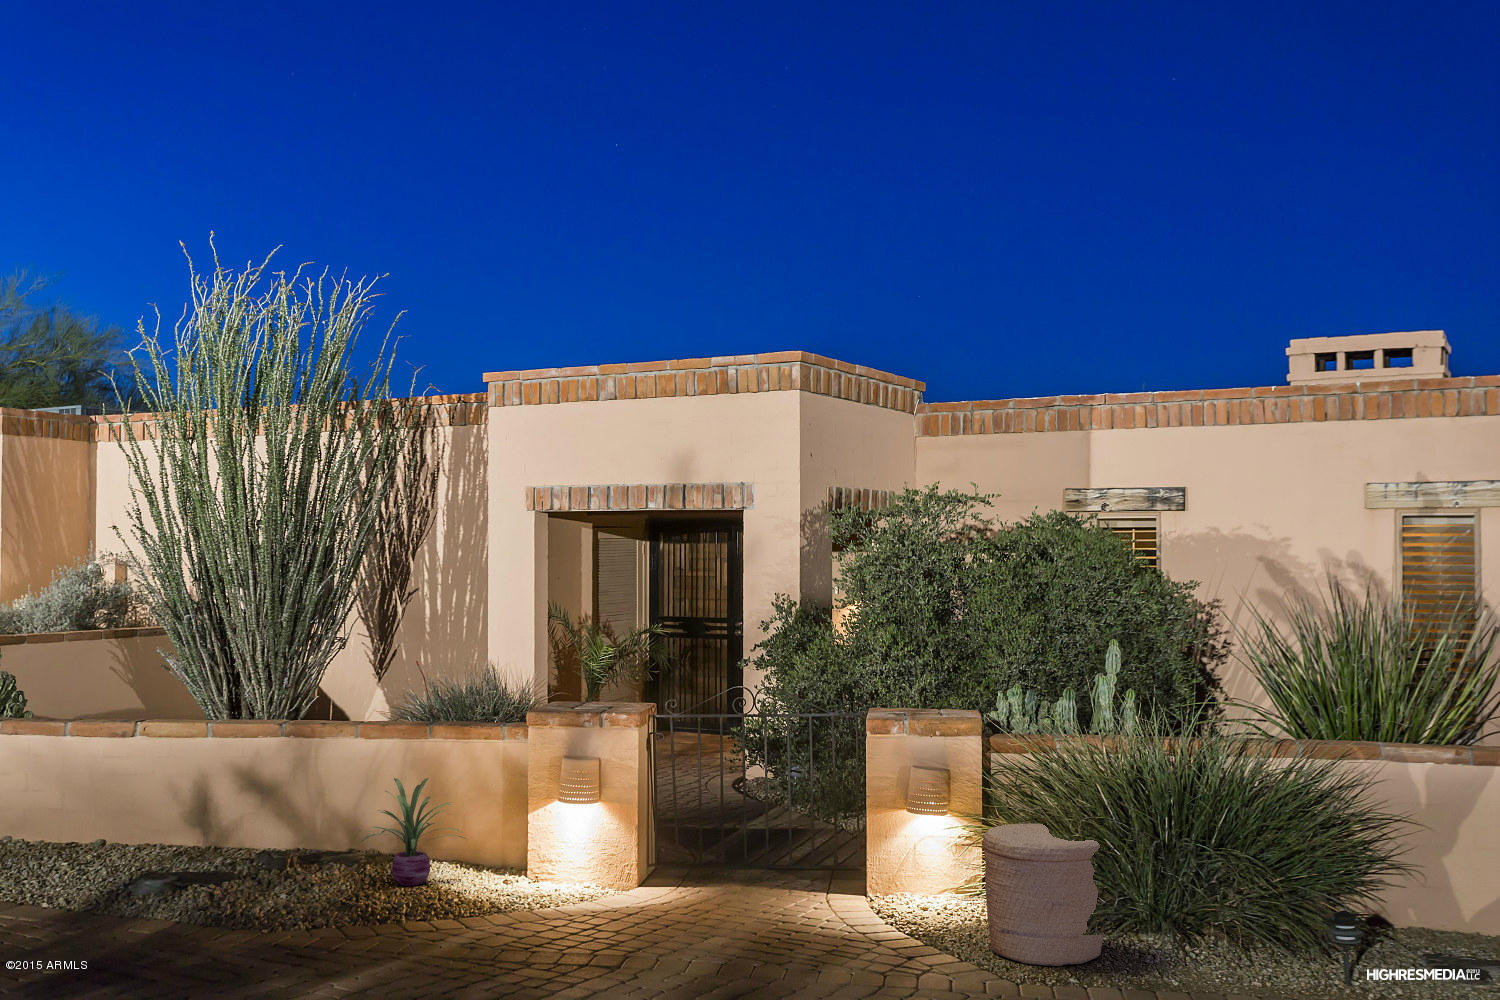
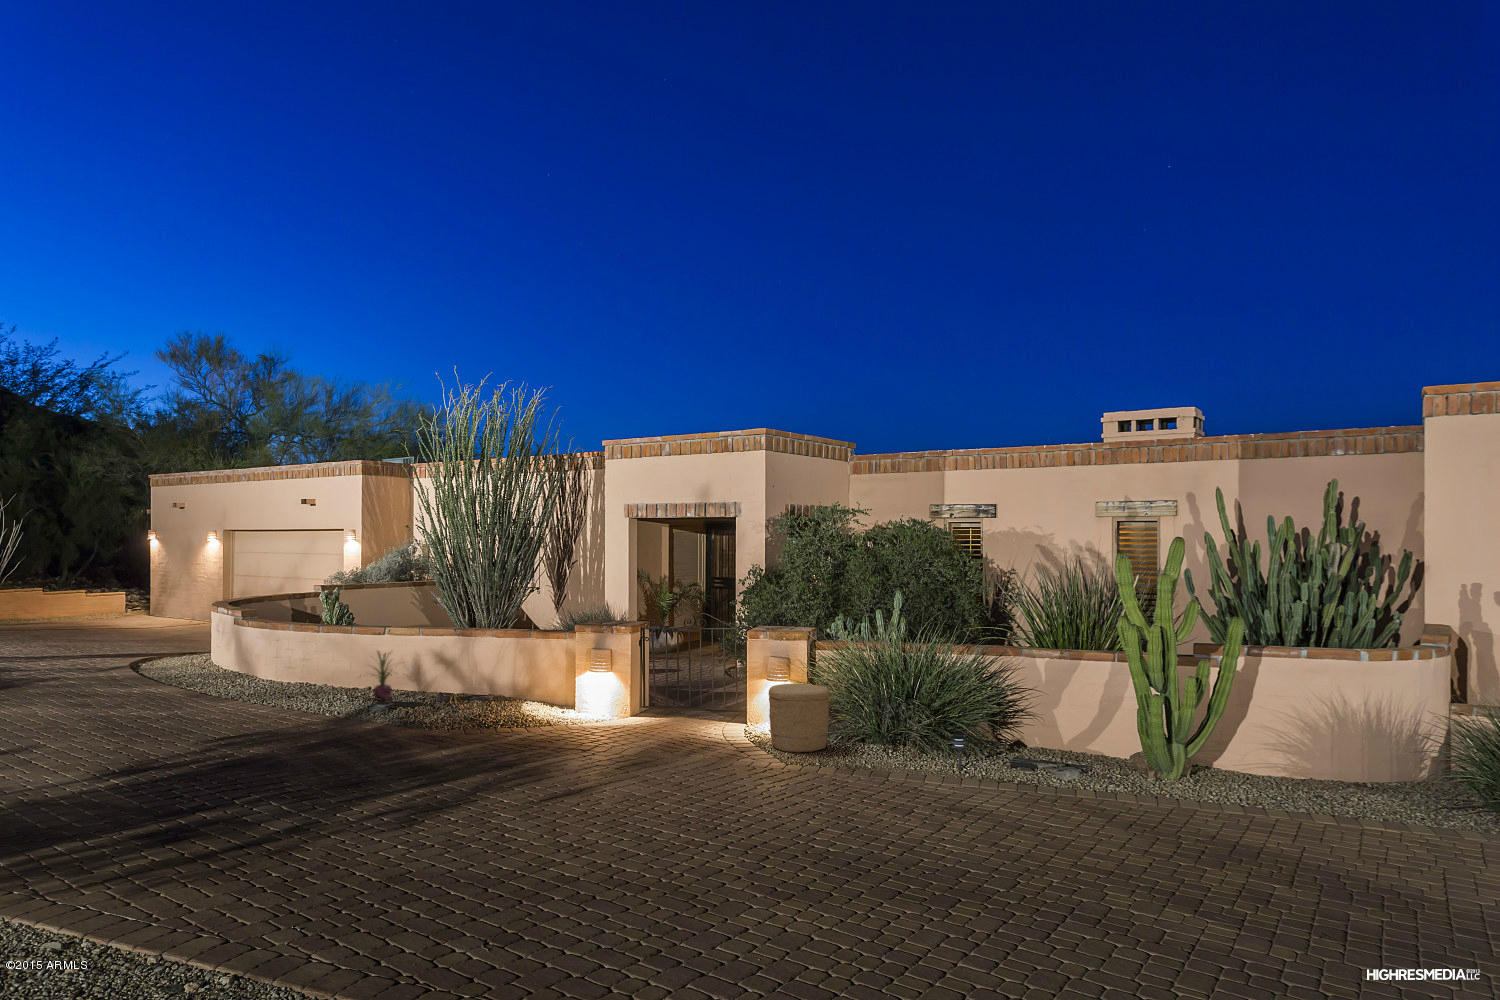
decorative plant: present [360,778,464,886] -> present [373,651,404,700]

